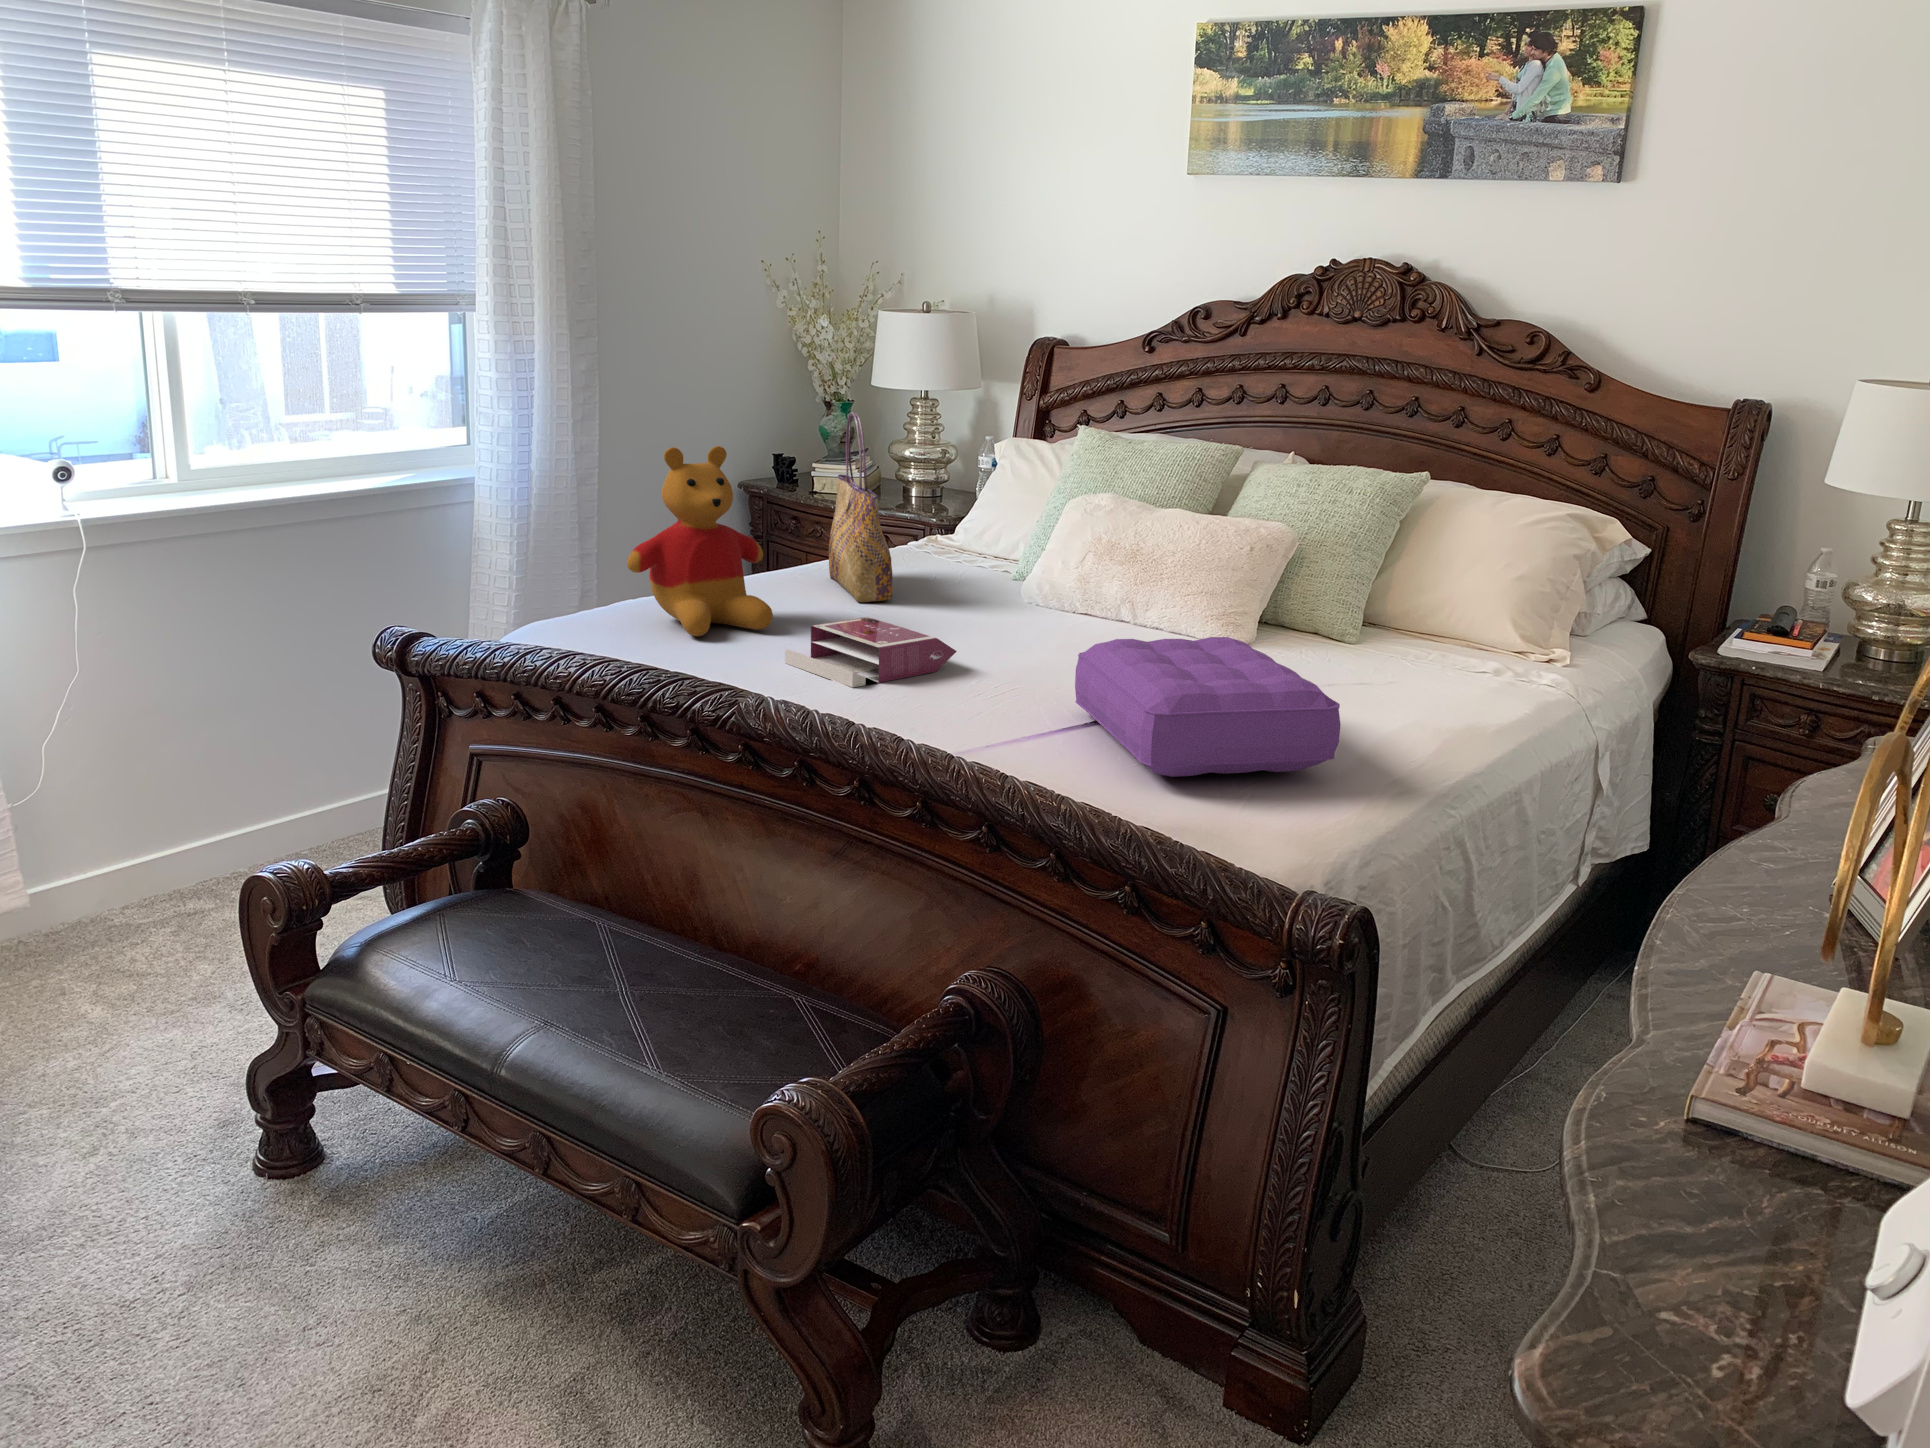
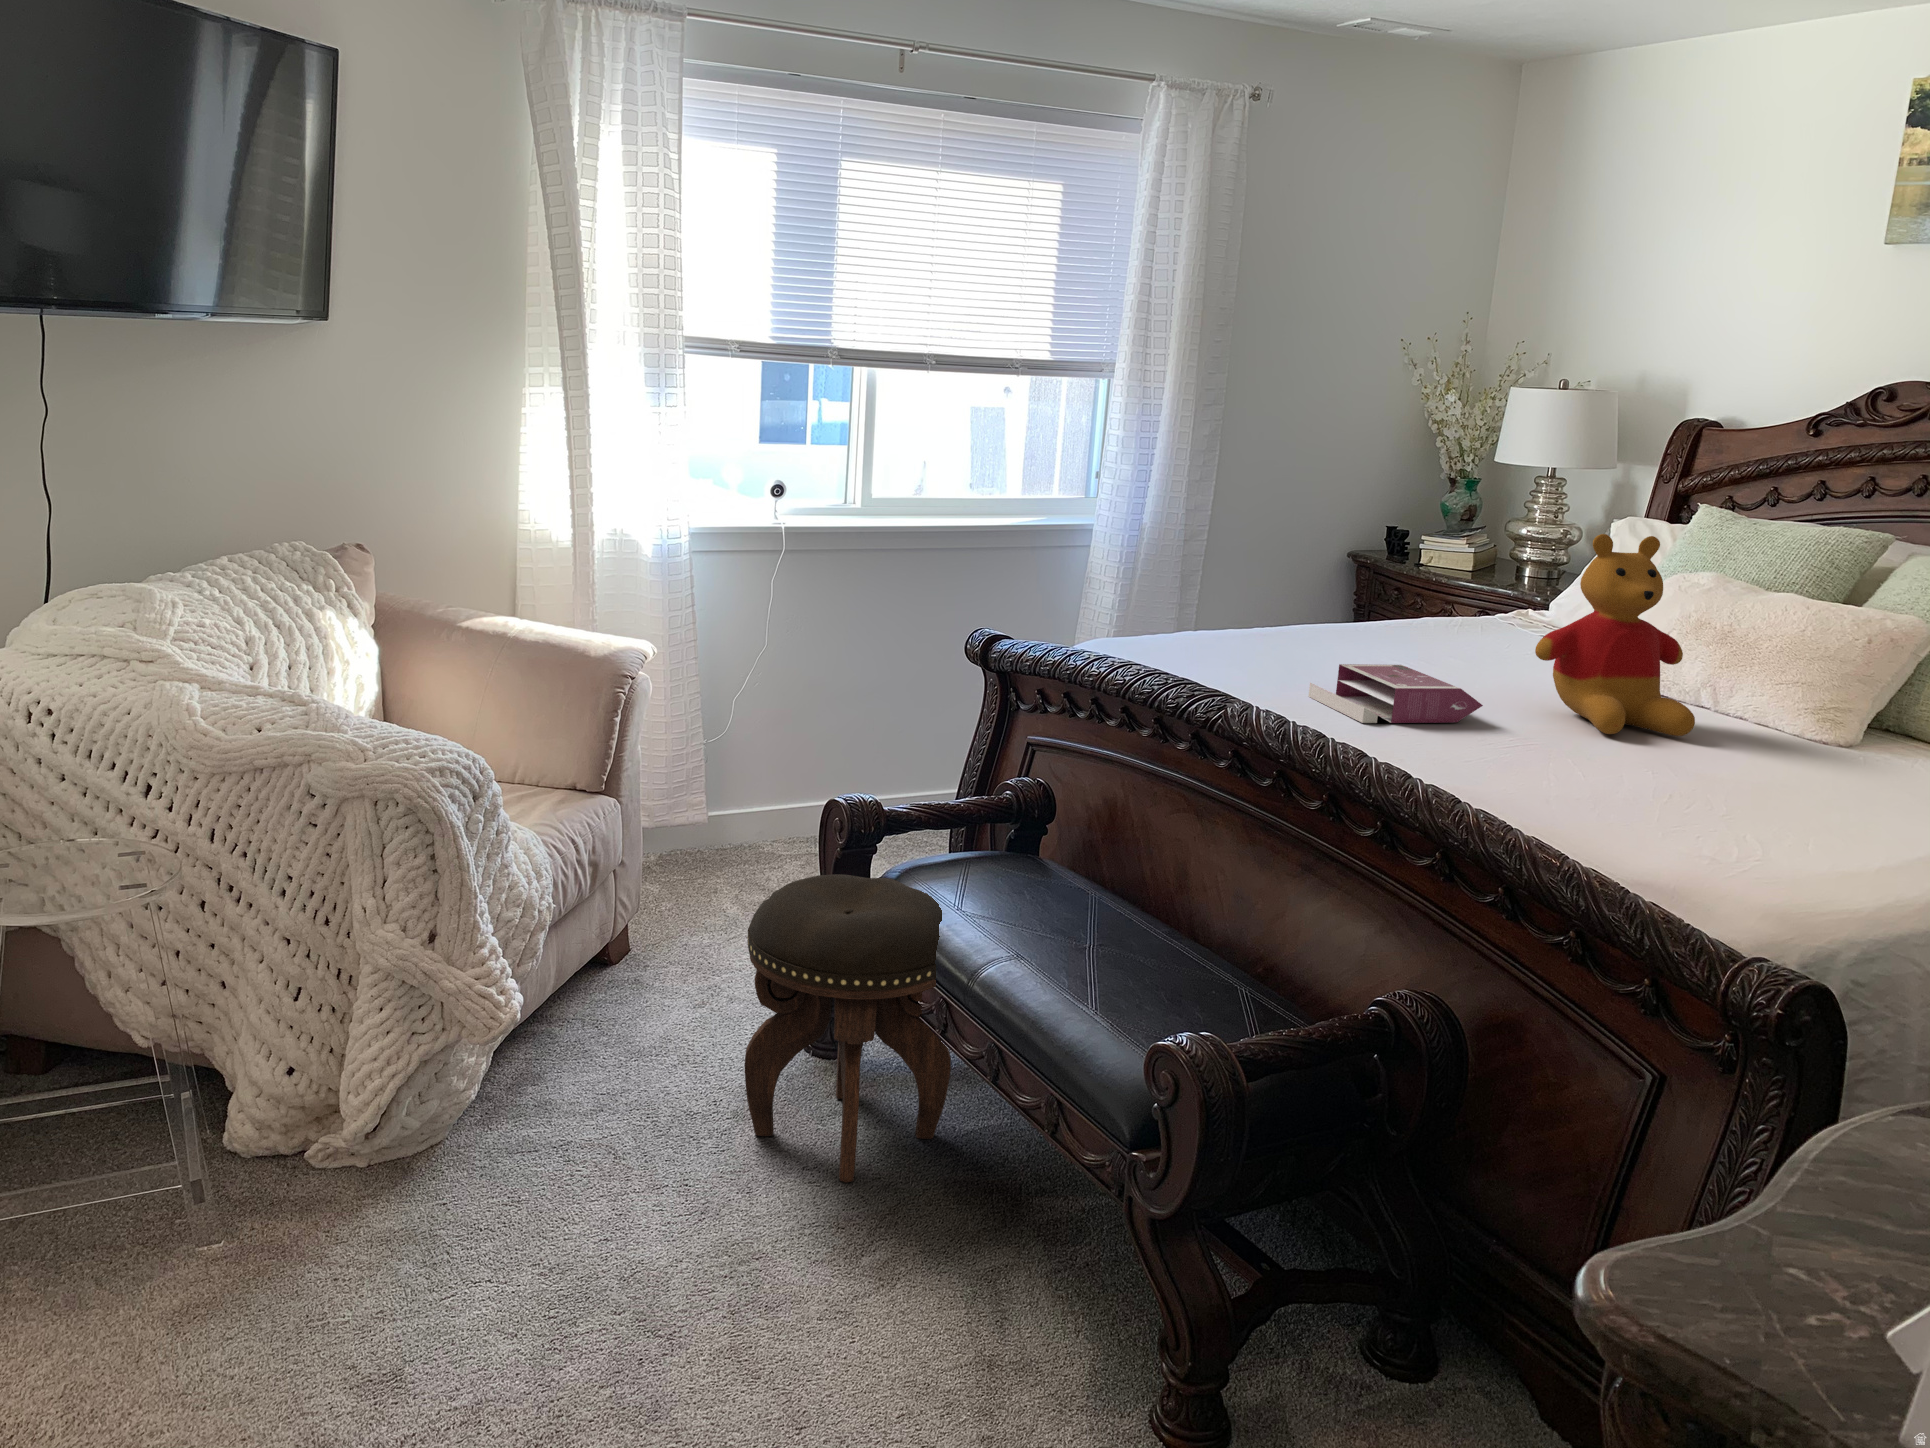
tote bag: present [829,412,893,602] -> none [1396,474,1453,661]
stuffed bear: present [627,446,773,636] -> present [1535,534,1695,736]
pillow: present [1075,637,1341,777] -> none [1589,702,1888,862]
footstool: none [175,957,464,1333] -> present [745,874,951,1183]

